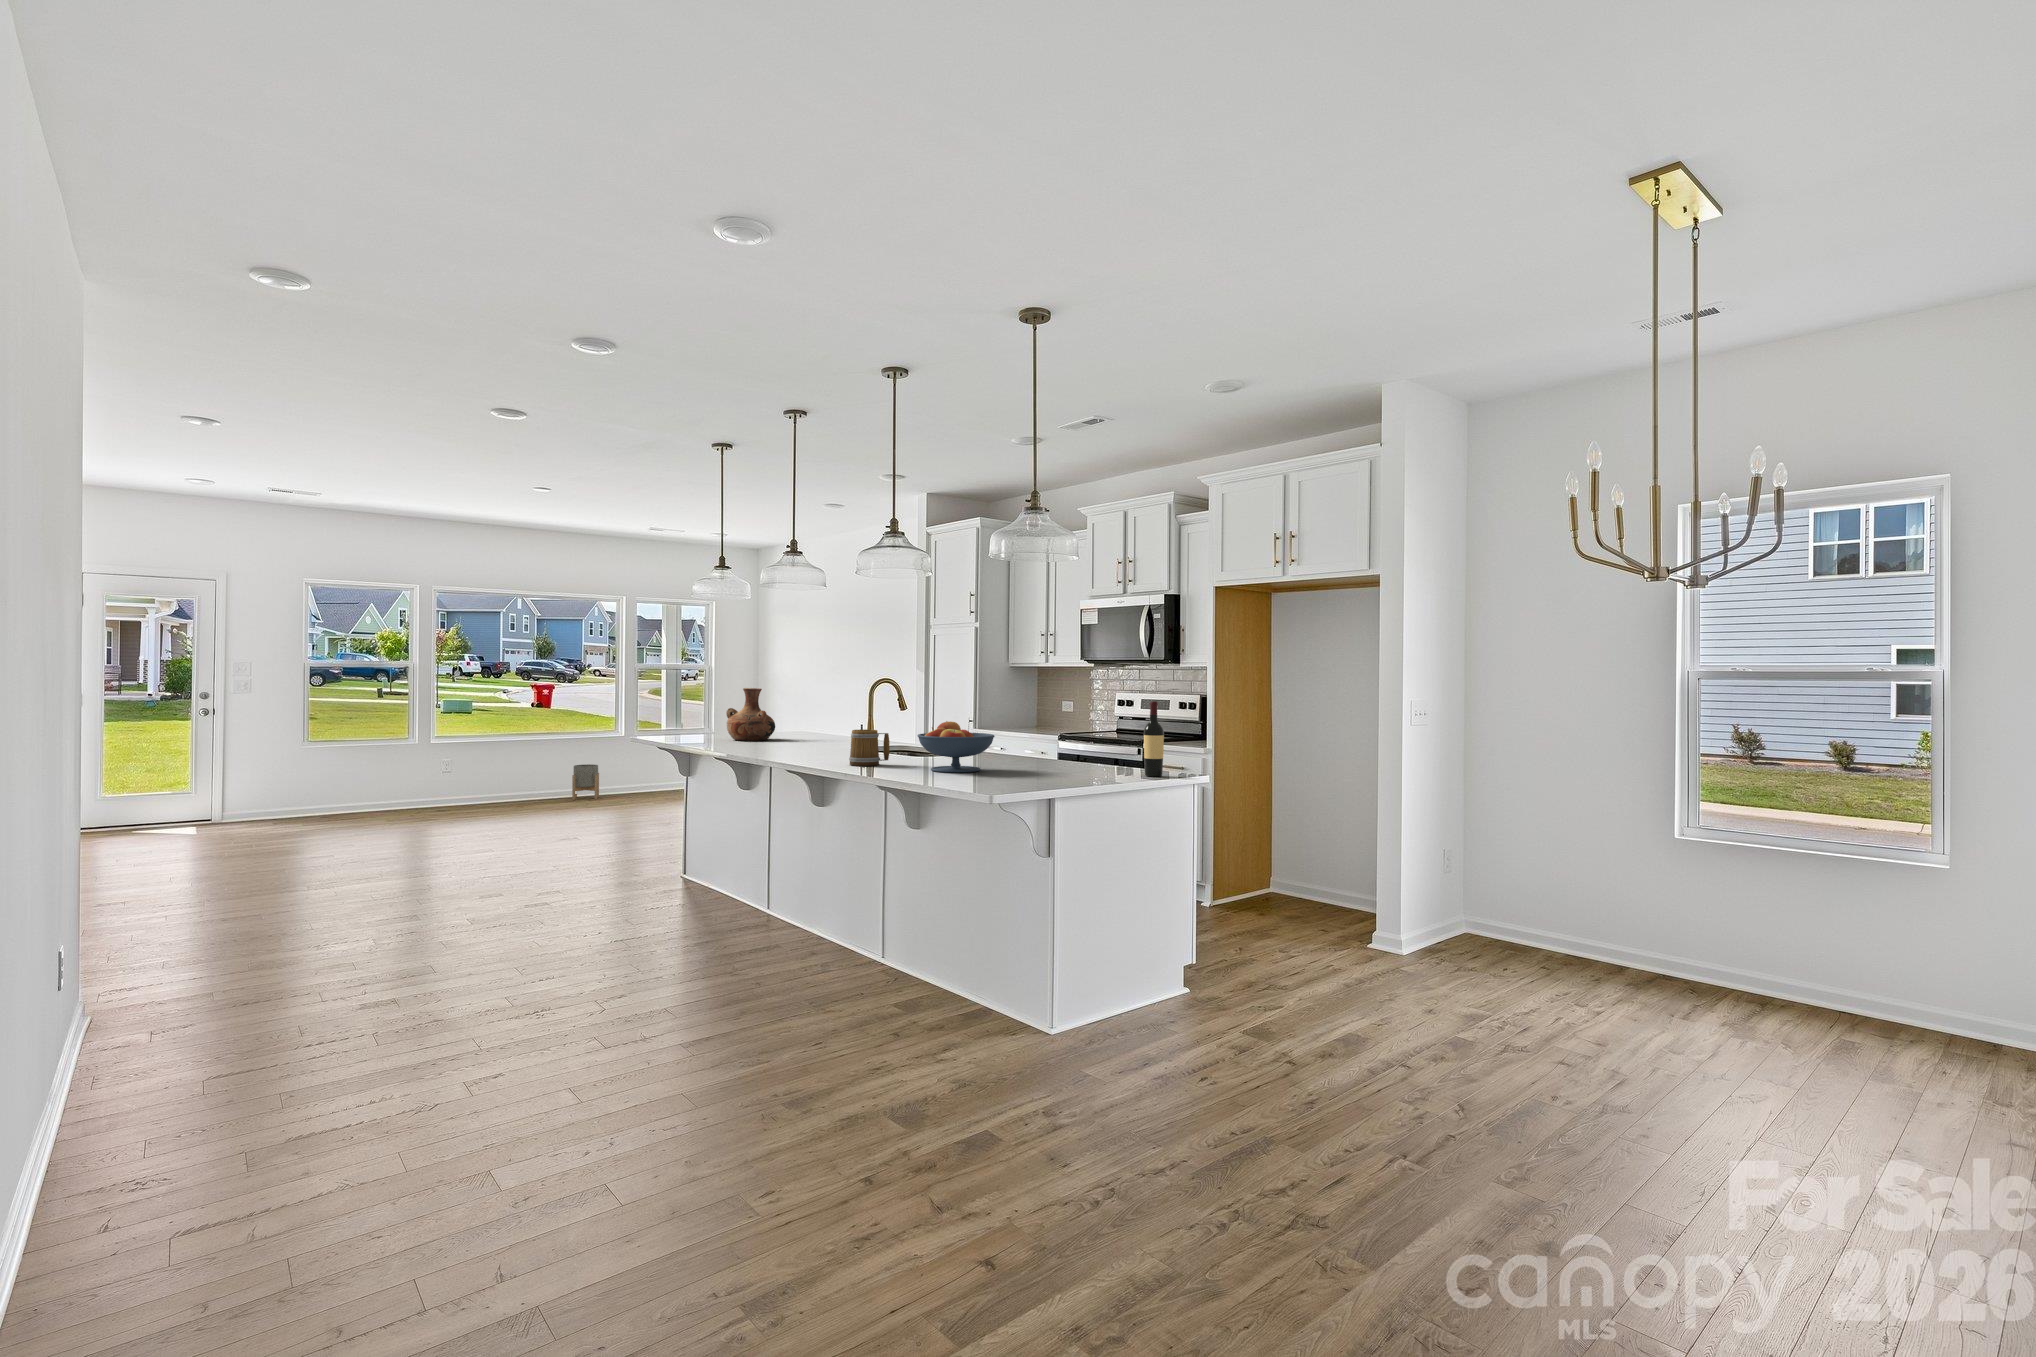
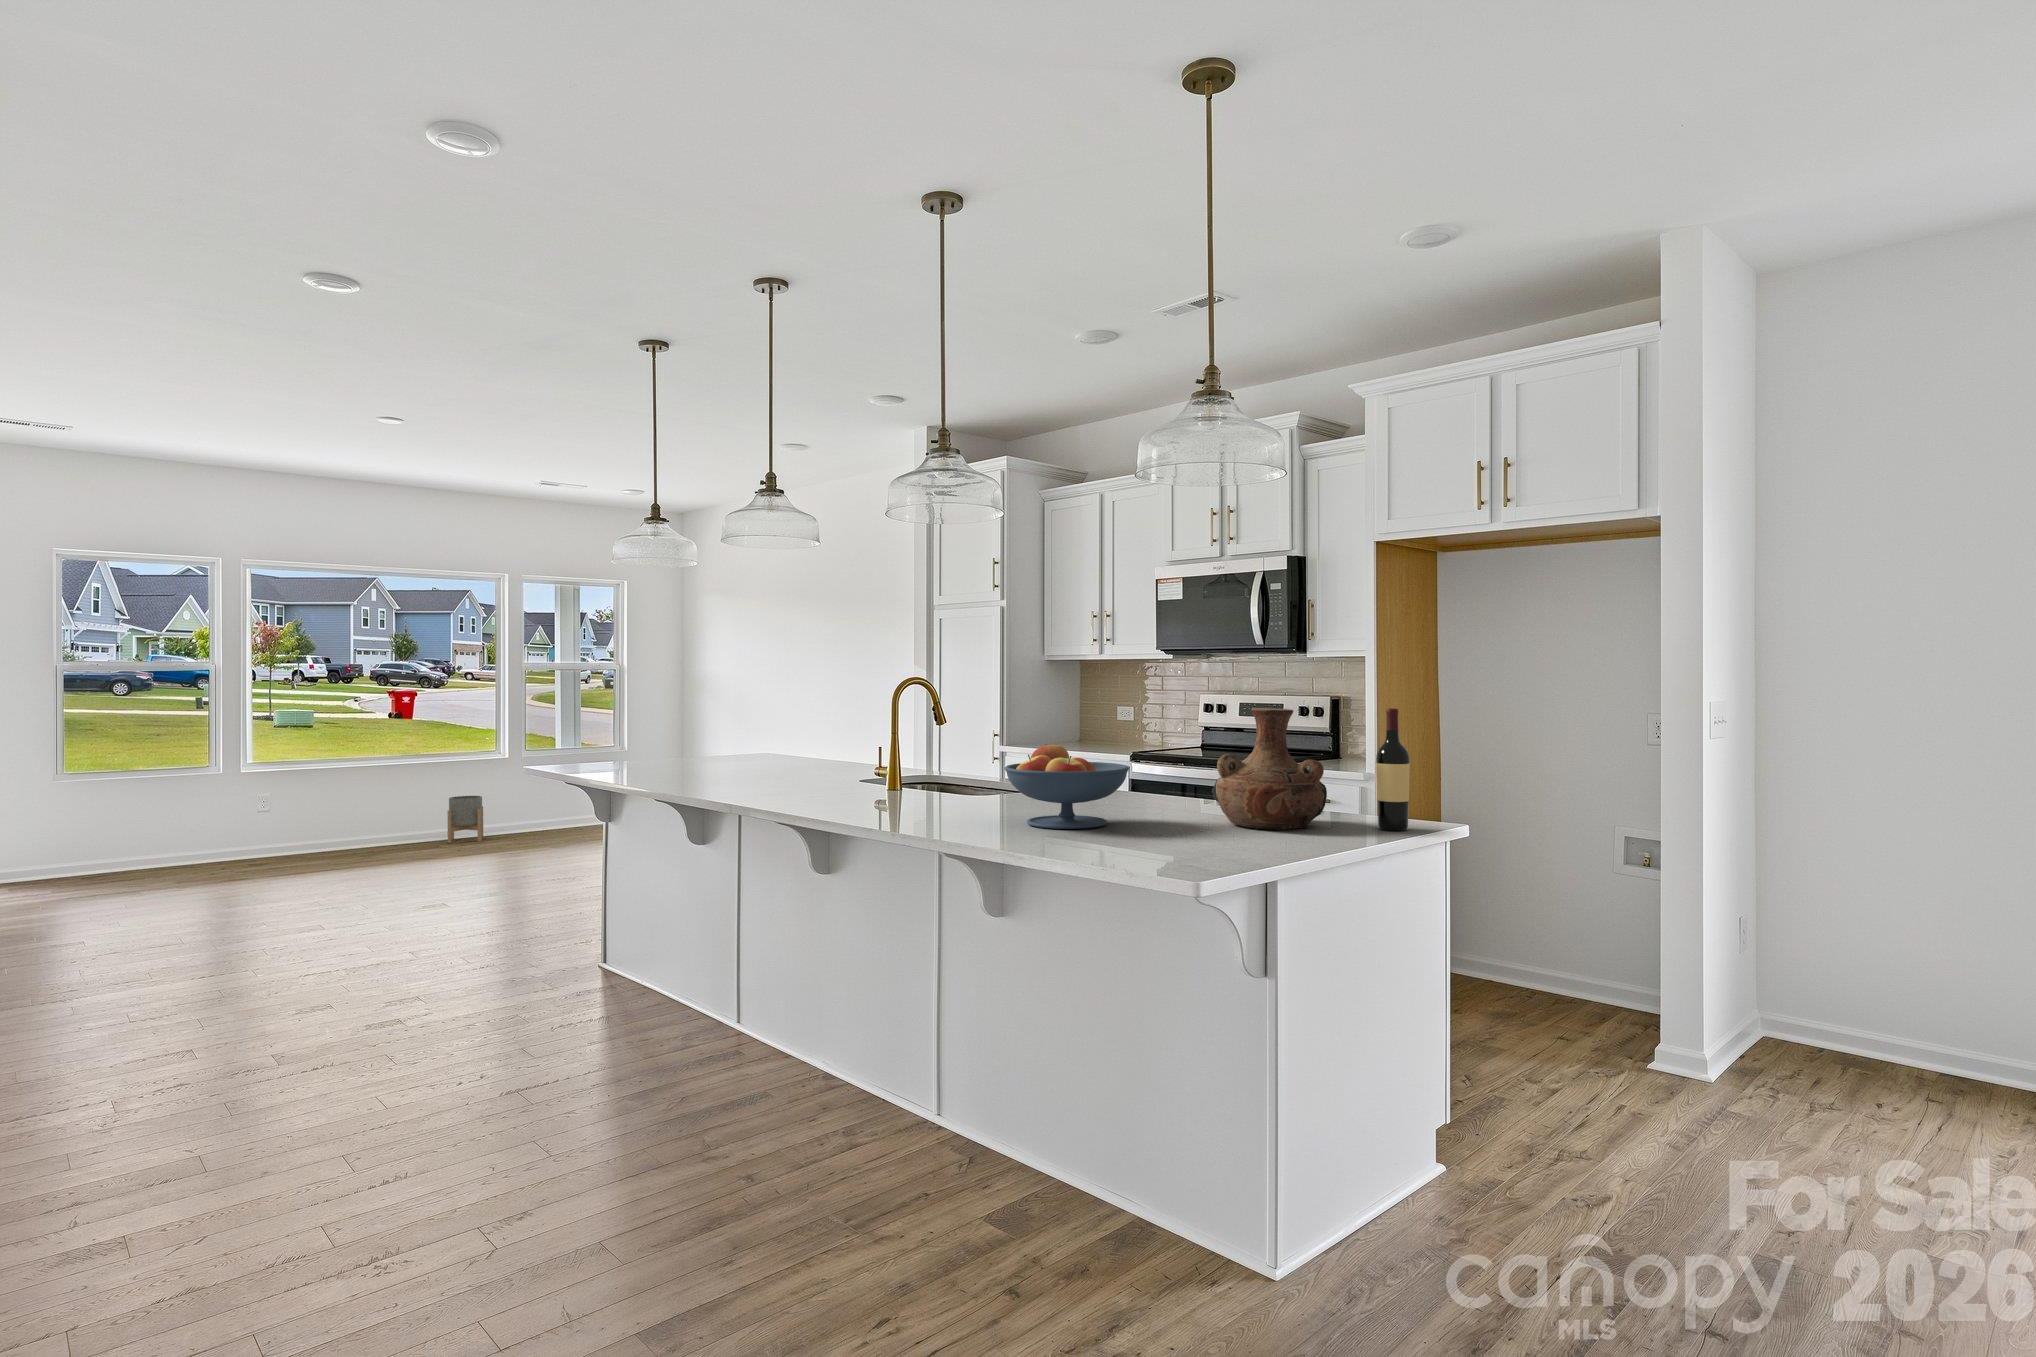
vase: present [726,688,775,741] -> present [1212,708,1327,830]
mug: present [849,729,889,766] -> none [886,758,949,818]

